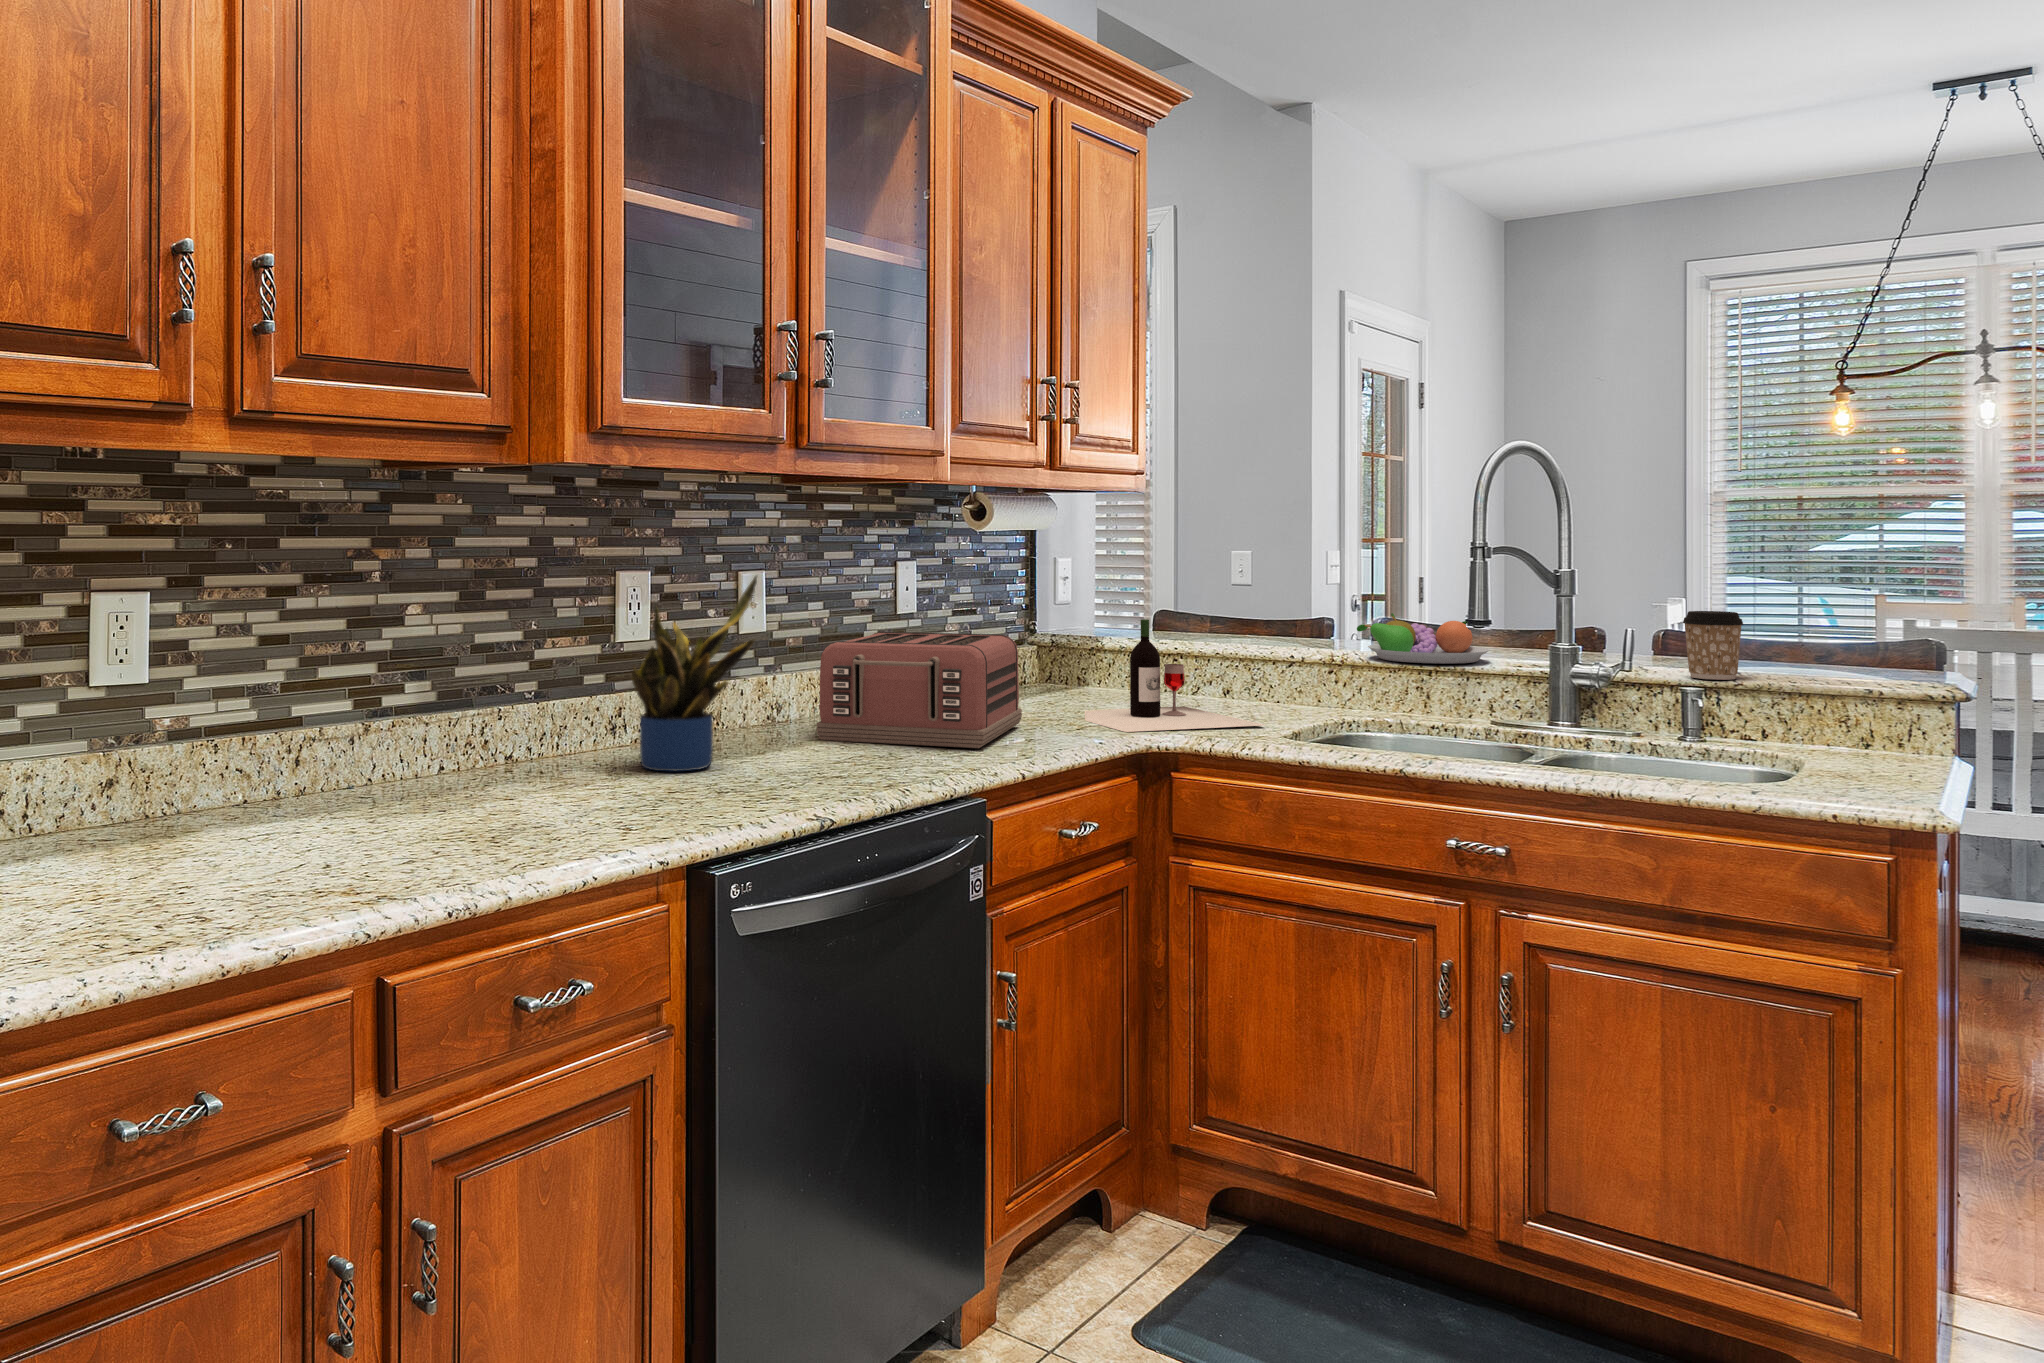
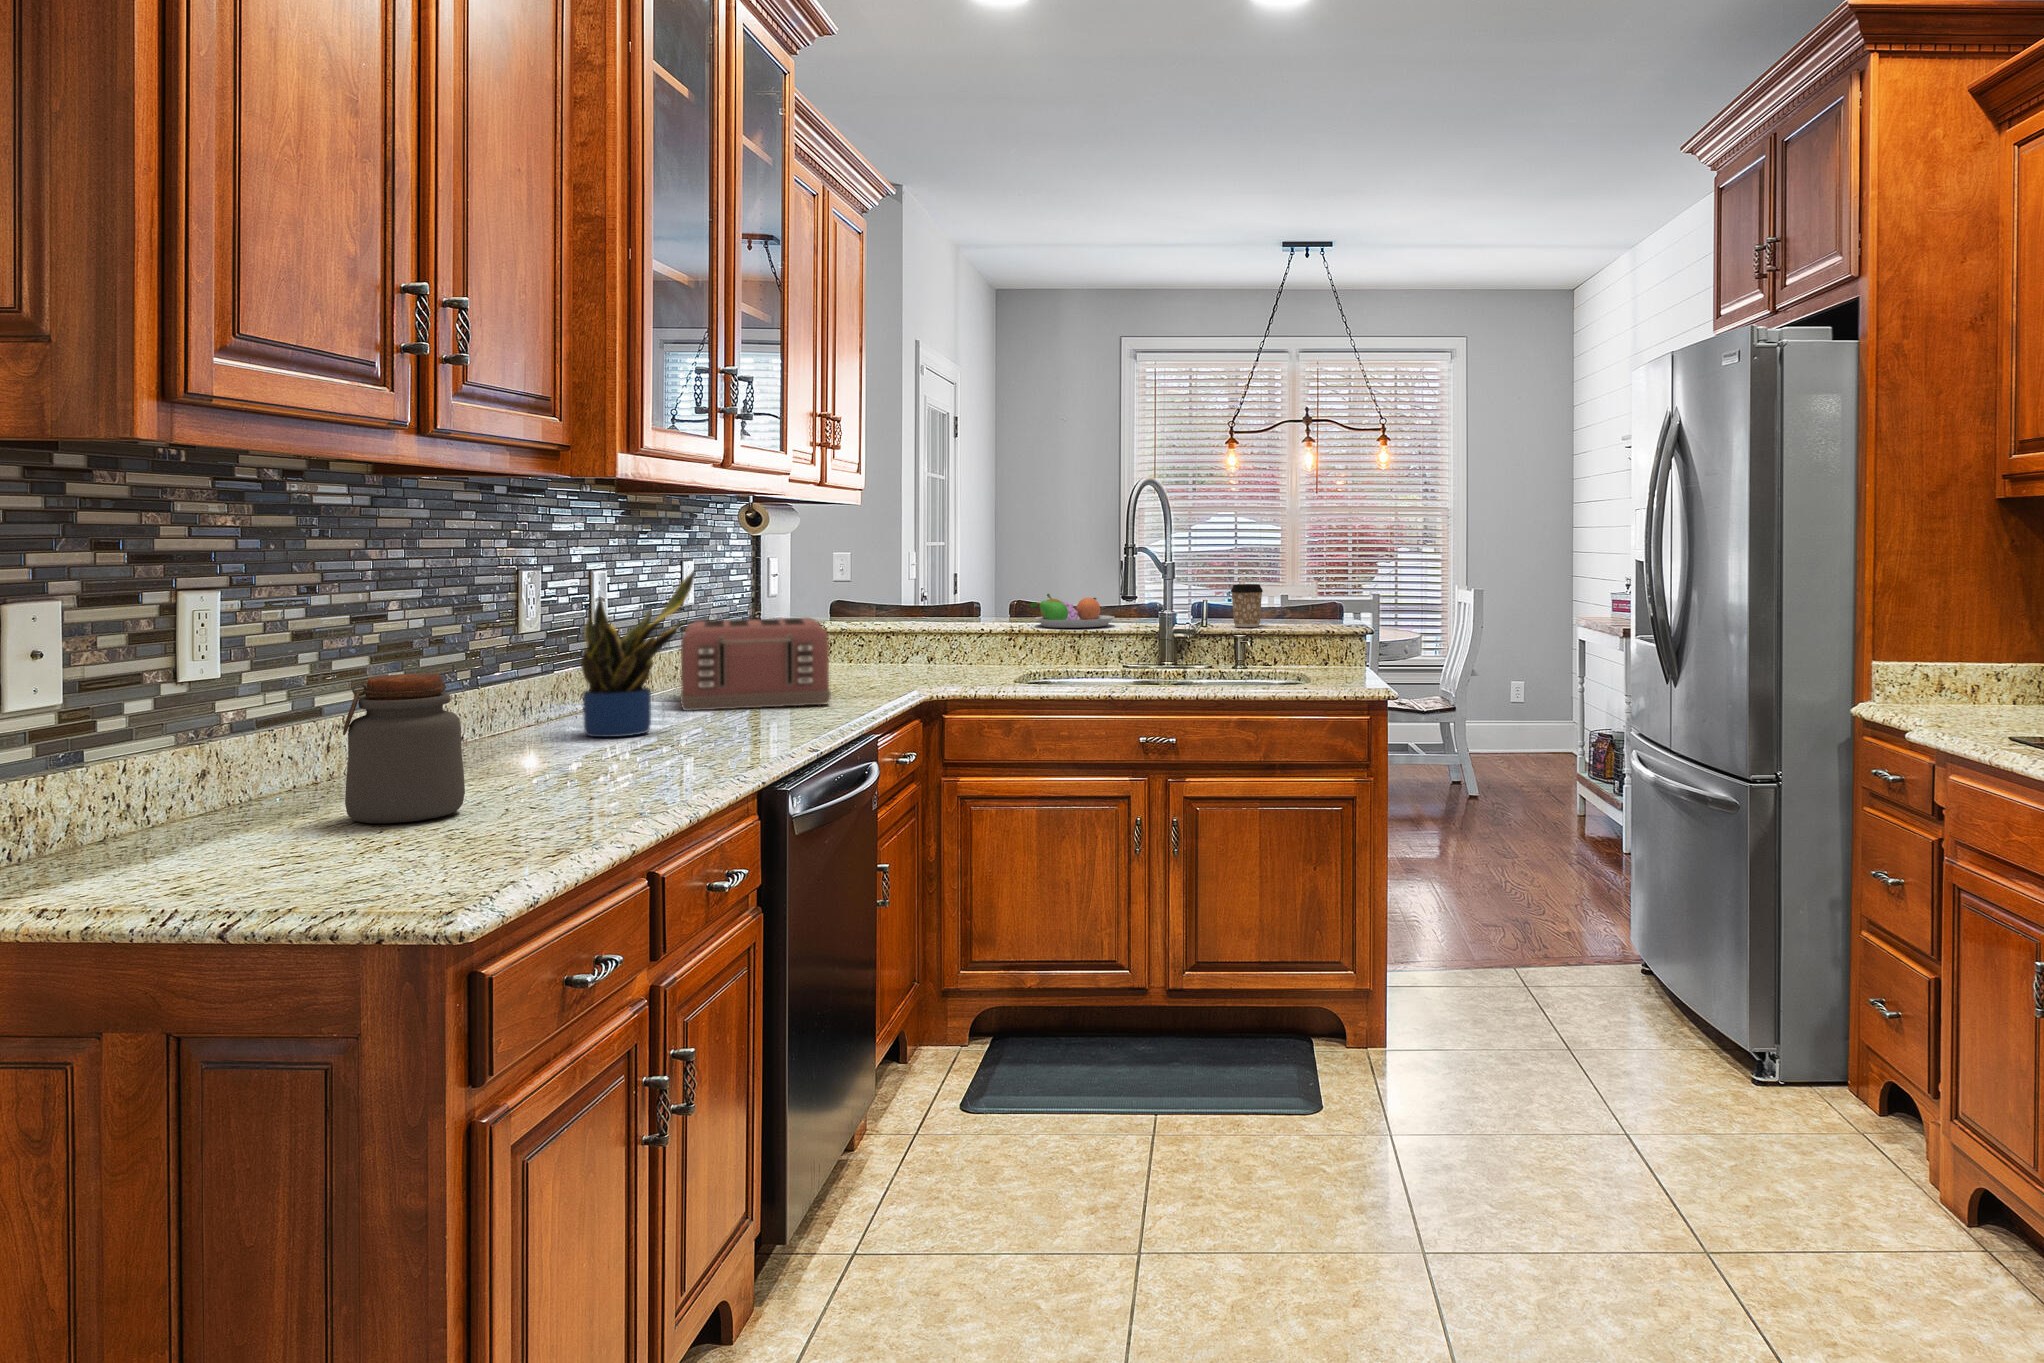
wine bottle: present [1085,619,1264,732] -> none [820,603,990,688]
jar: none [140,695,272,873] -> present [343,673,465,823]

